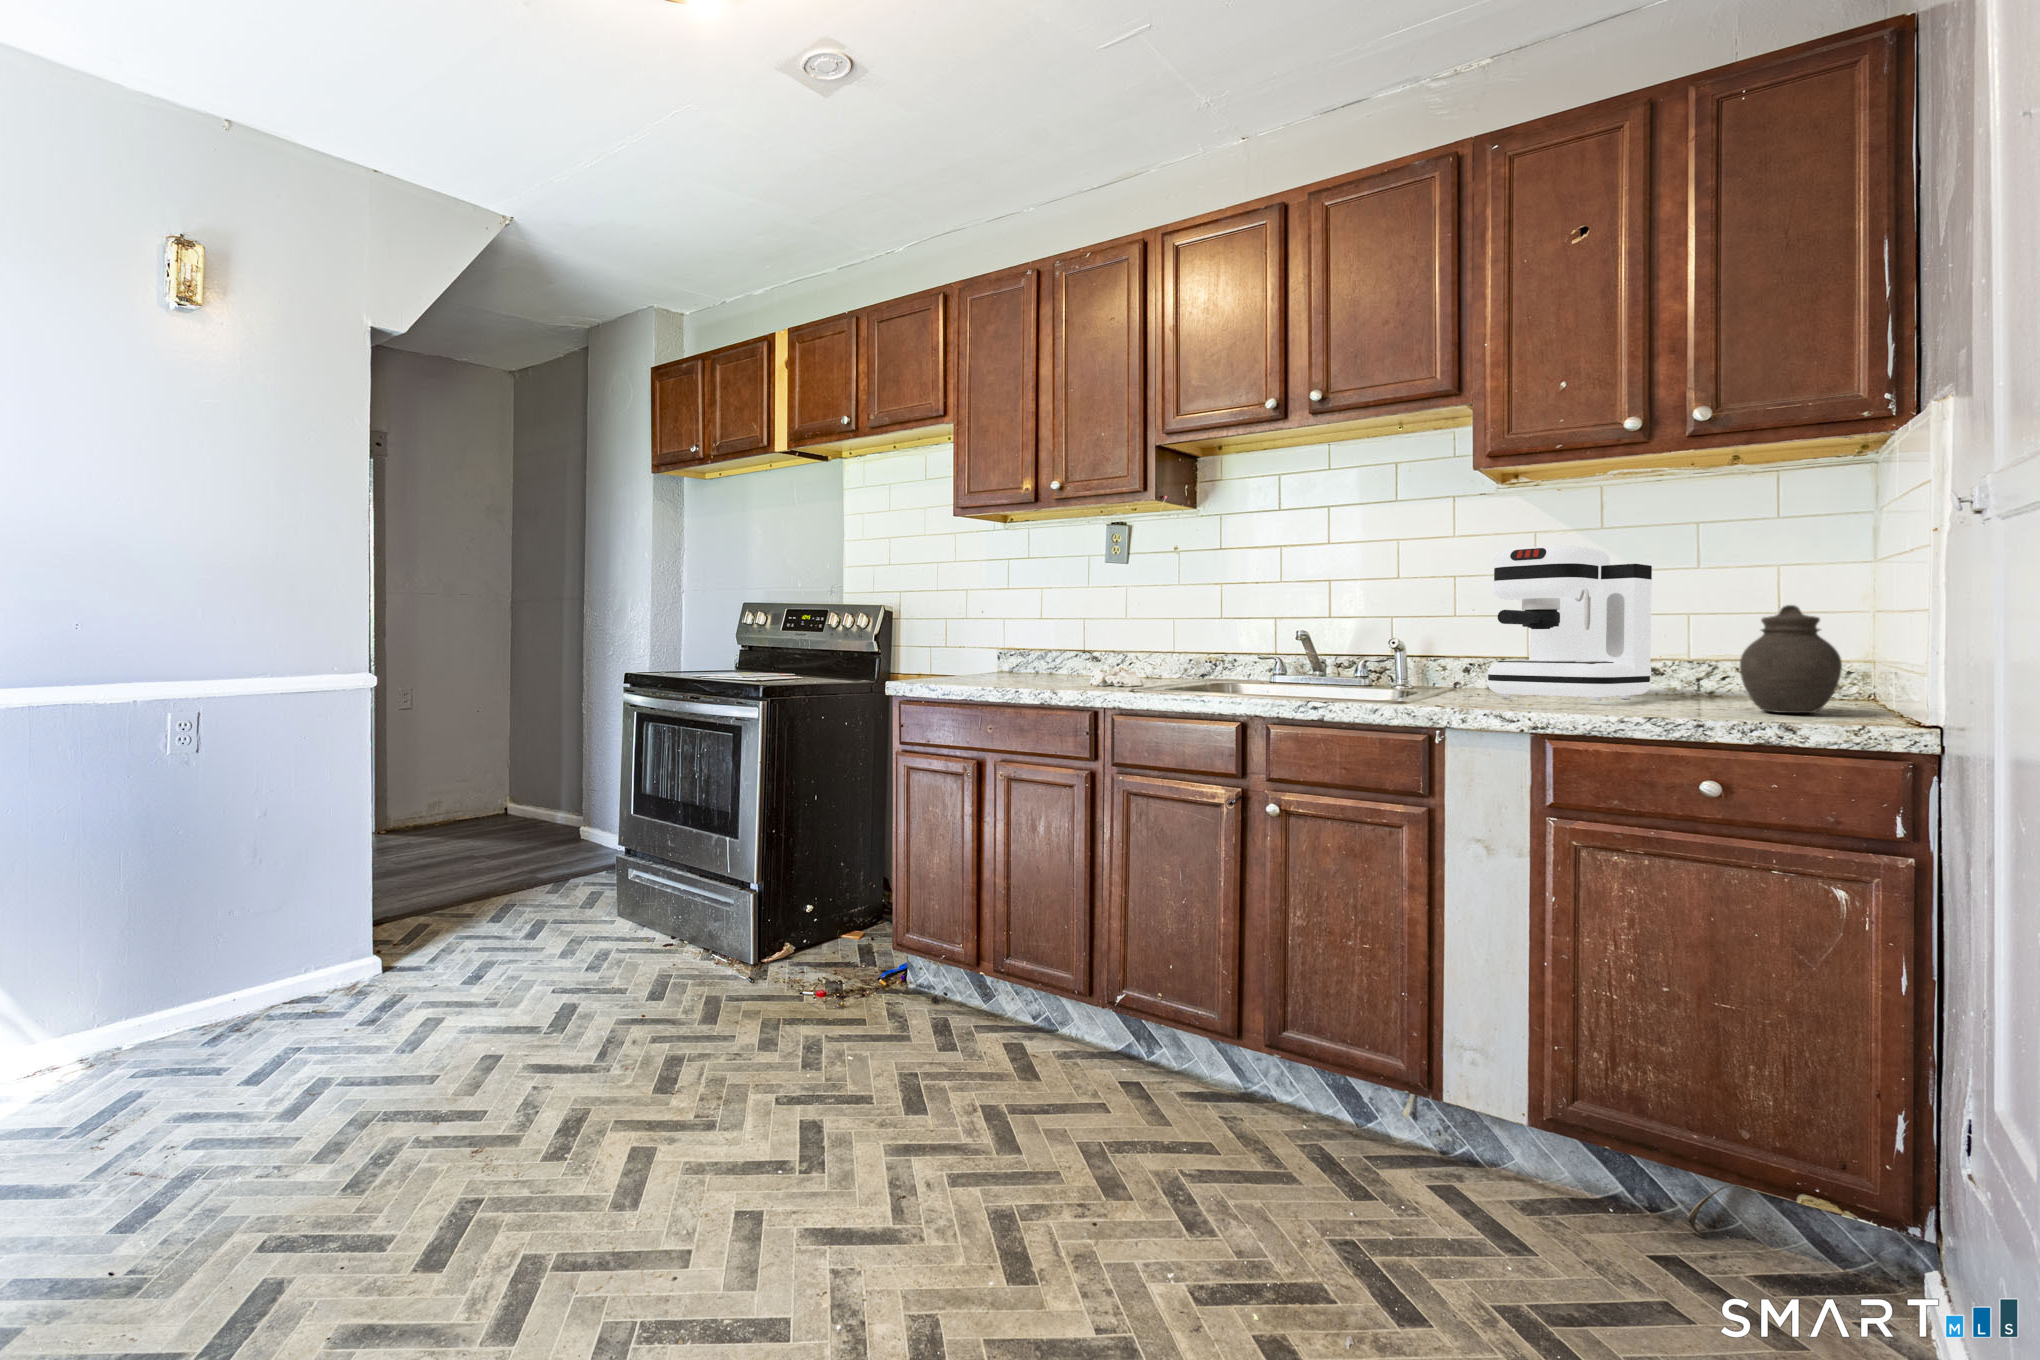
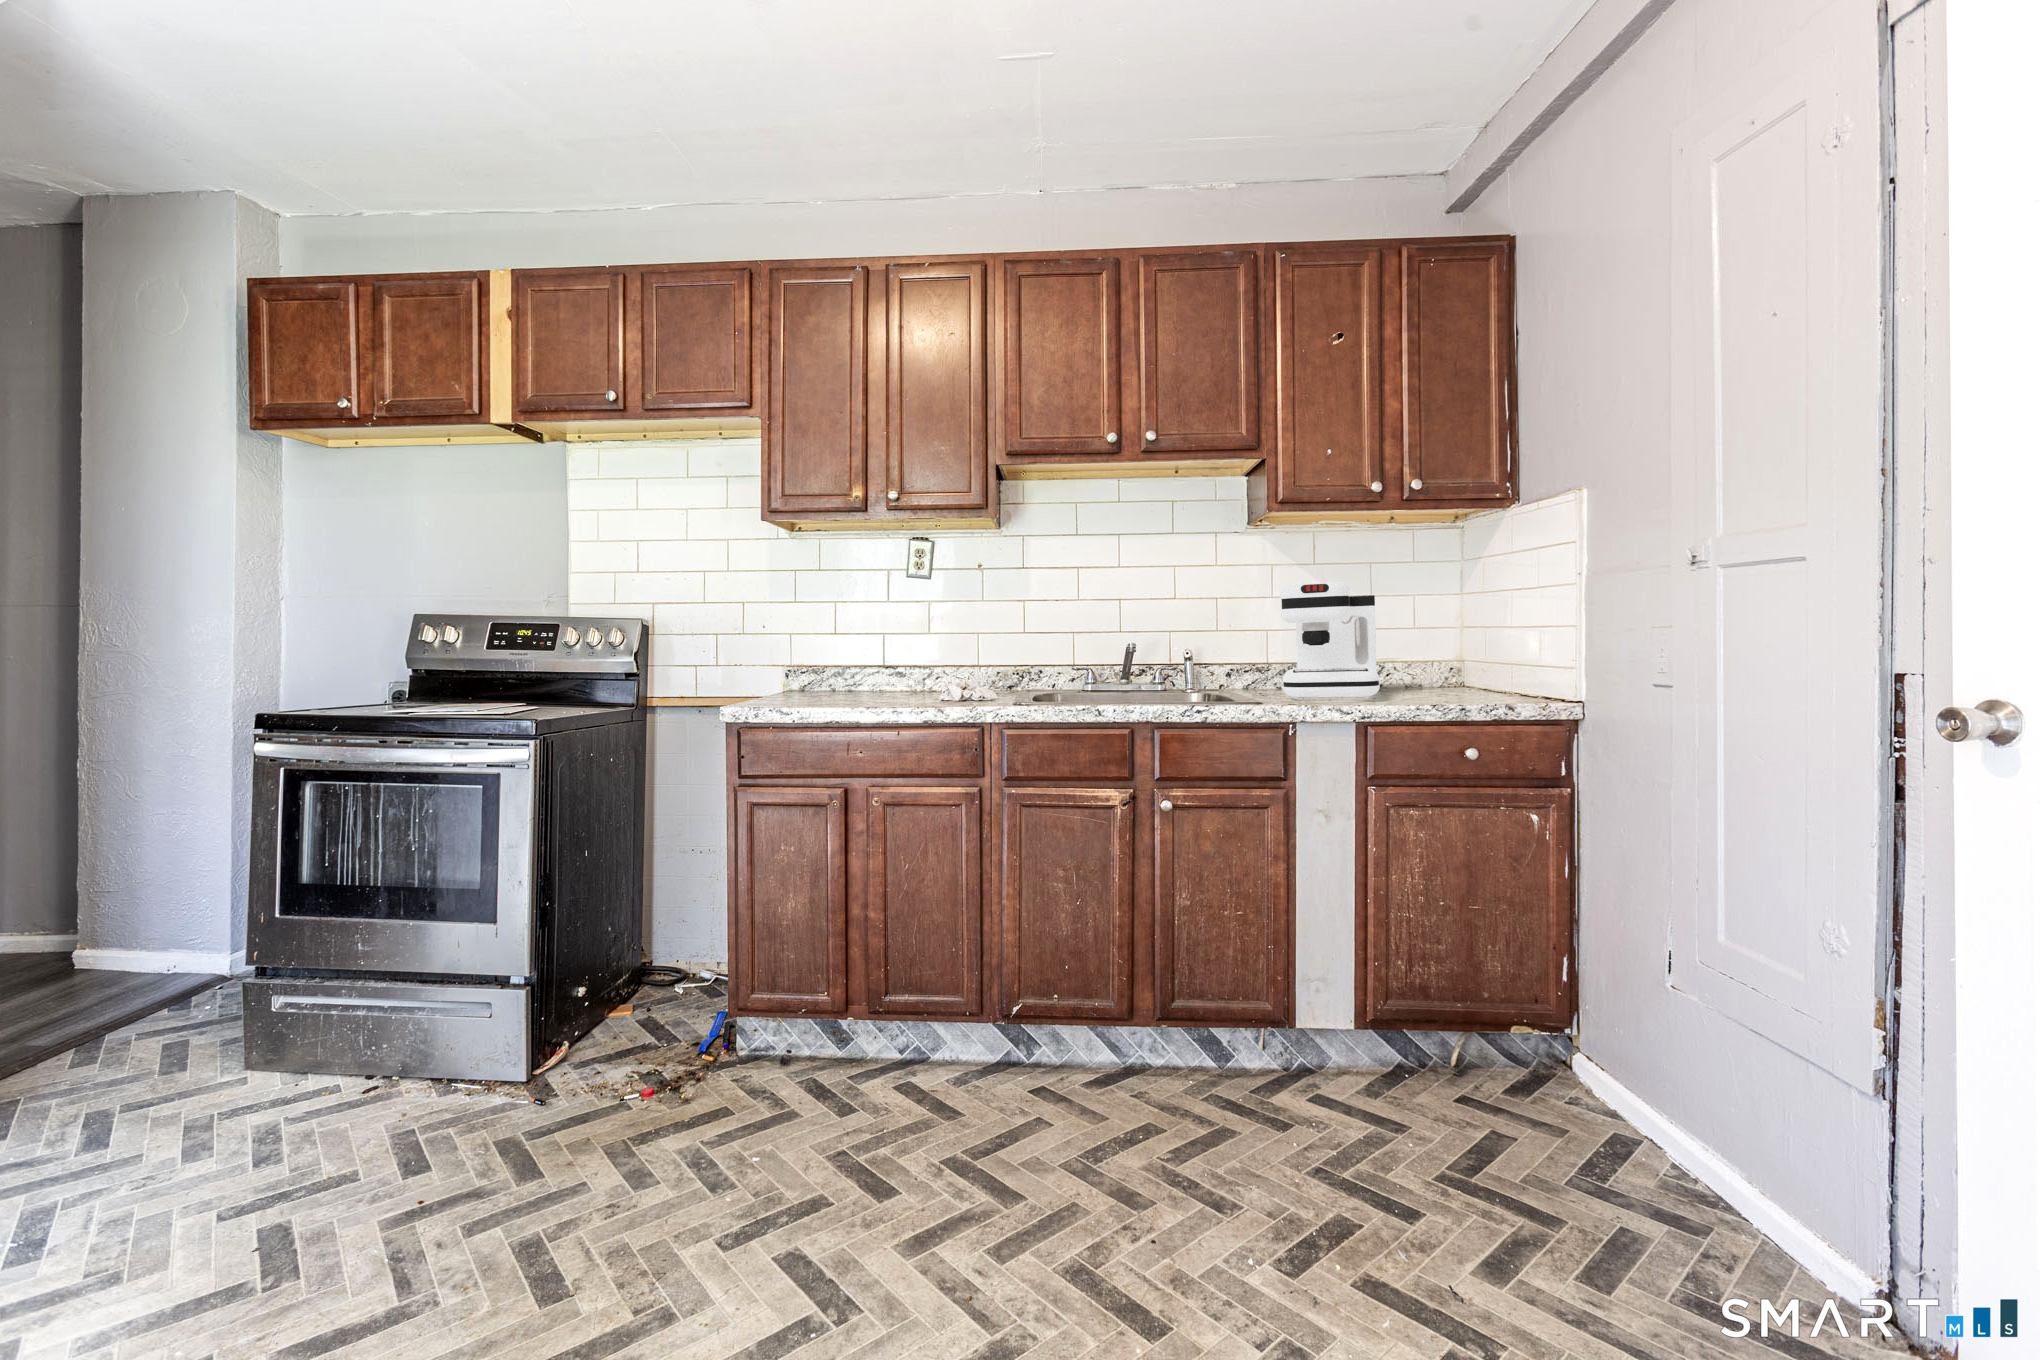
jar: present [1740,605,1842,713] -> none [1456,625,1519,699]

